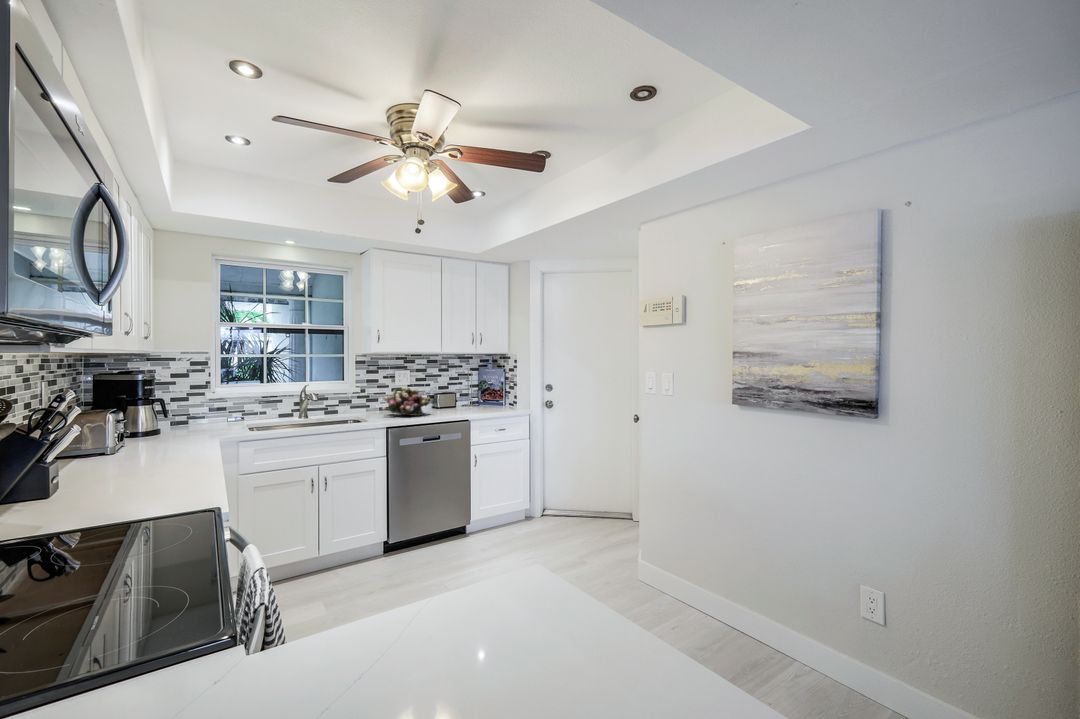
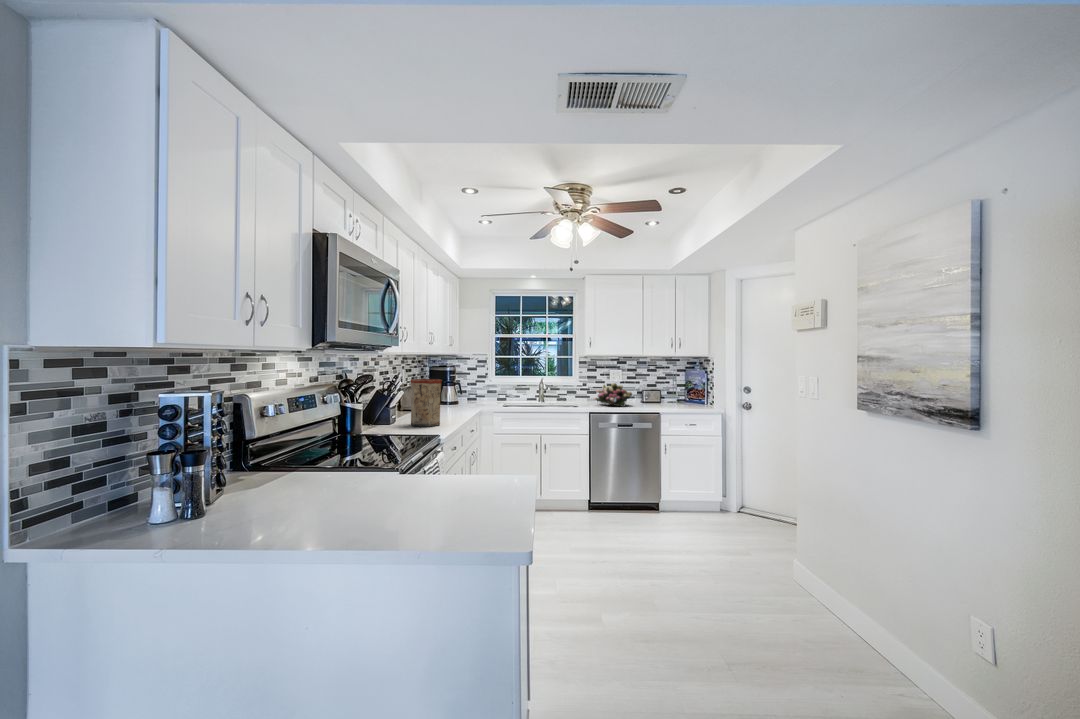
vase: none [97,397,174,492] -> present [411,379,442,427]

